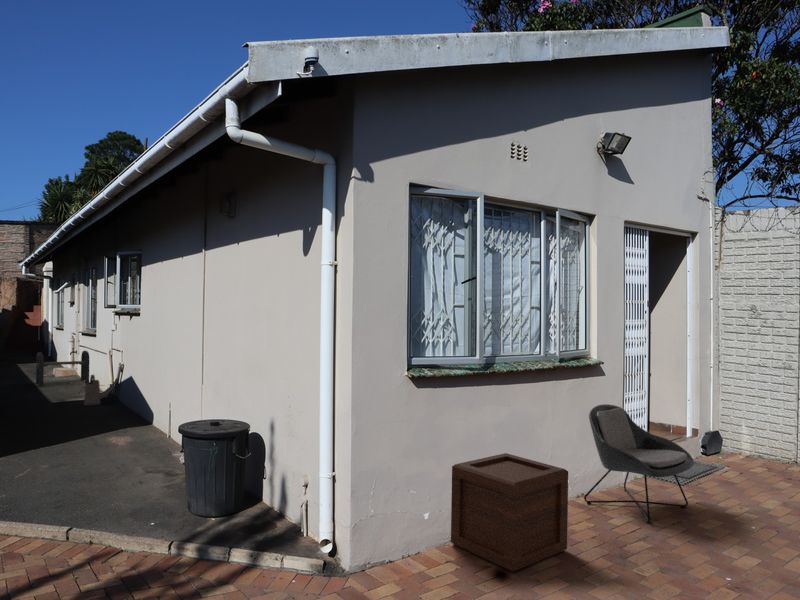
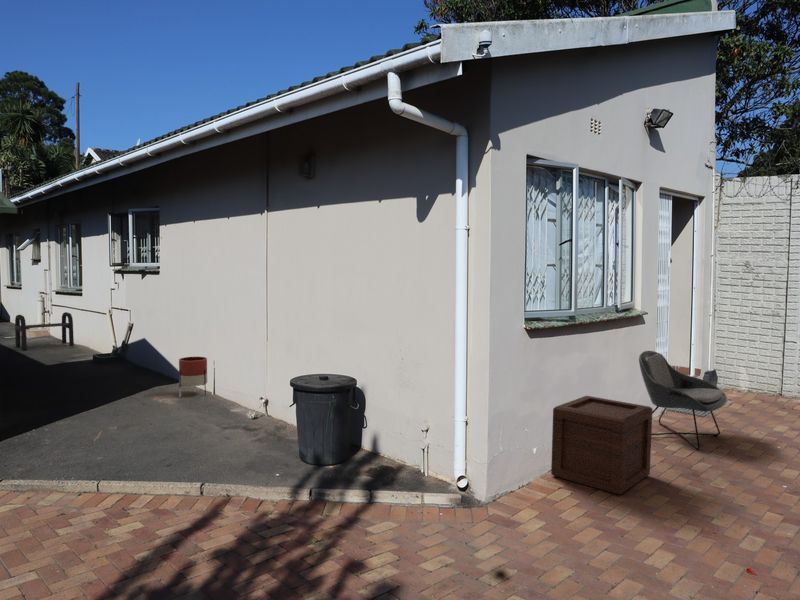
watering can: present [79,375,119,406] -> none [86,336,125,368]
planter: none [137,397,167,437] -> present [179,357,207,395]

